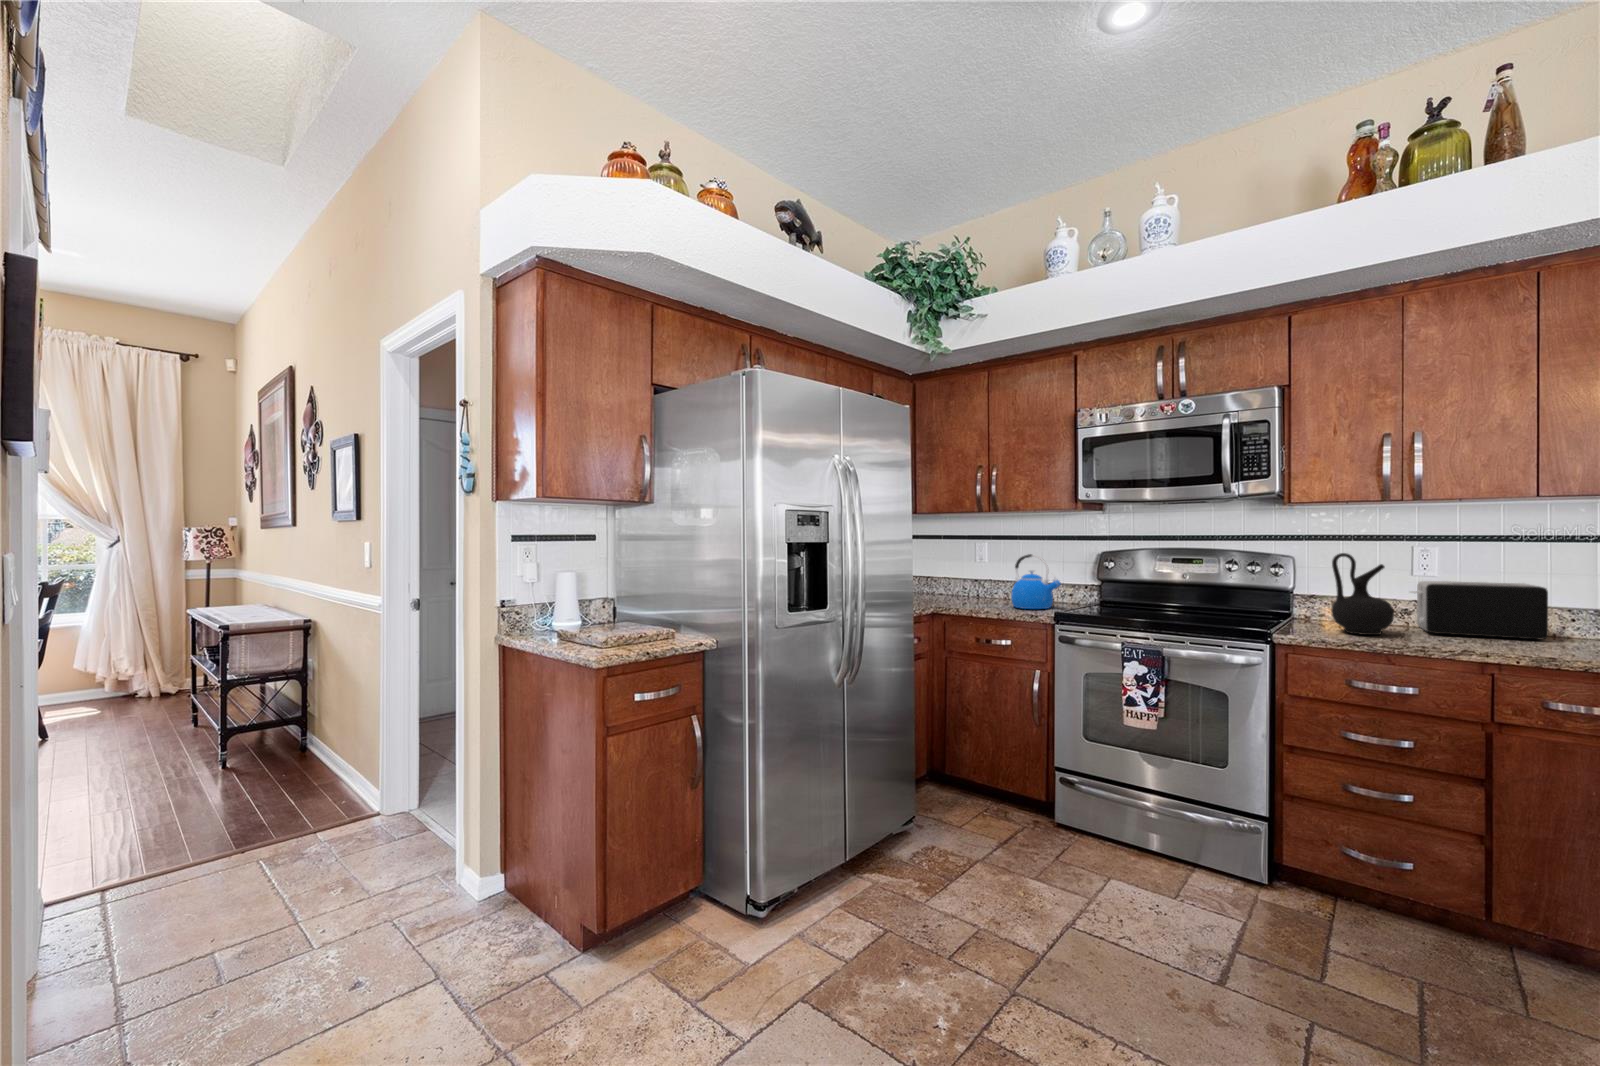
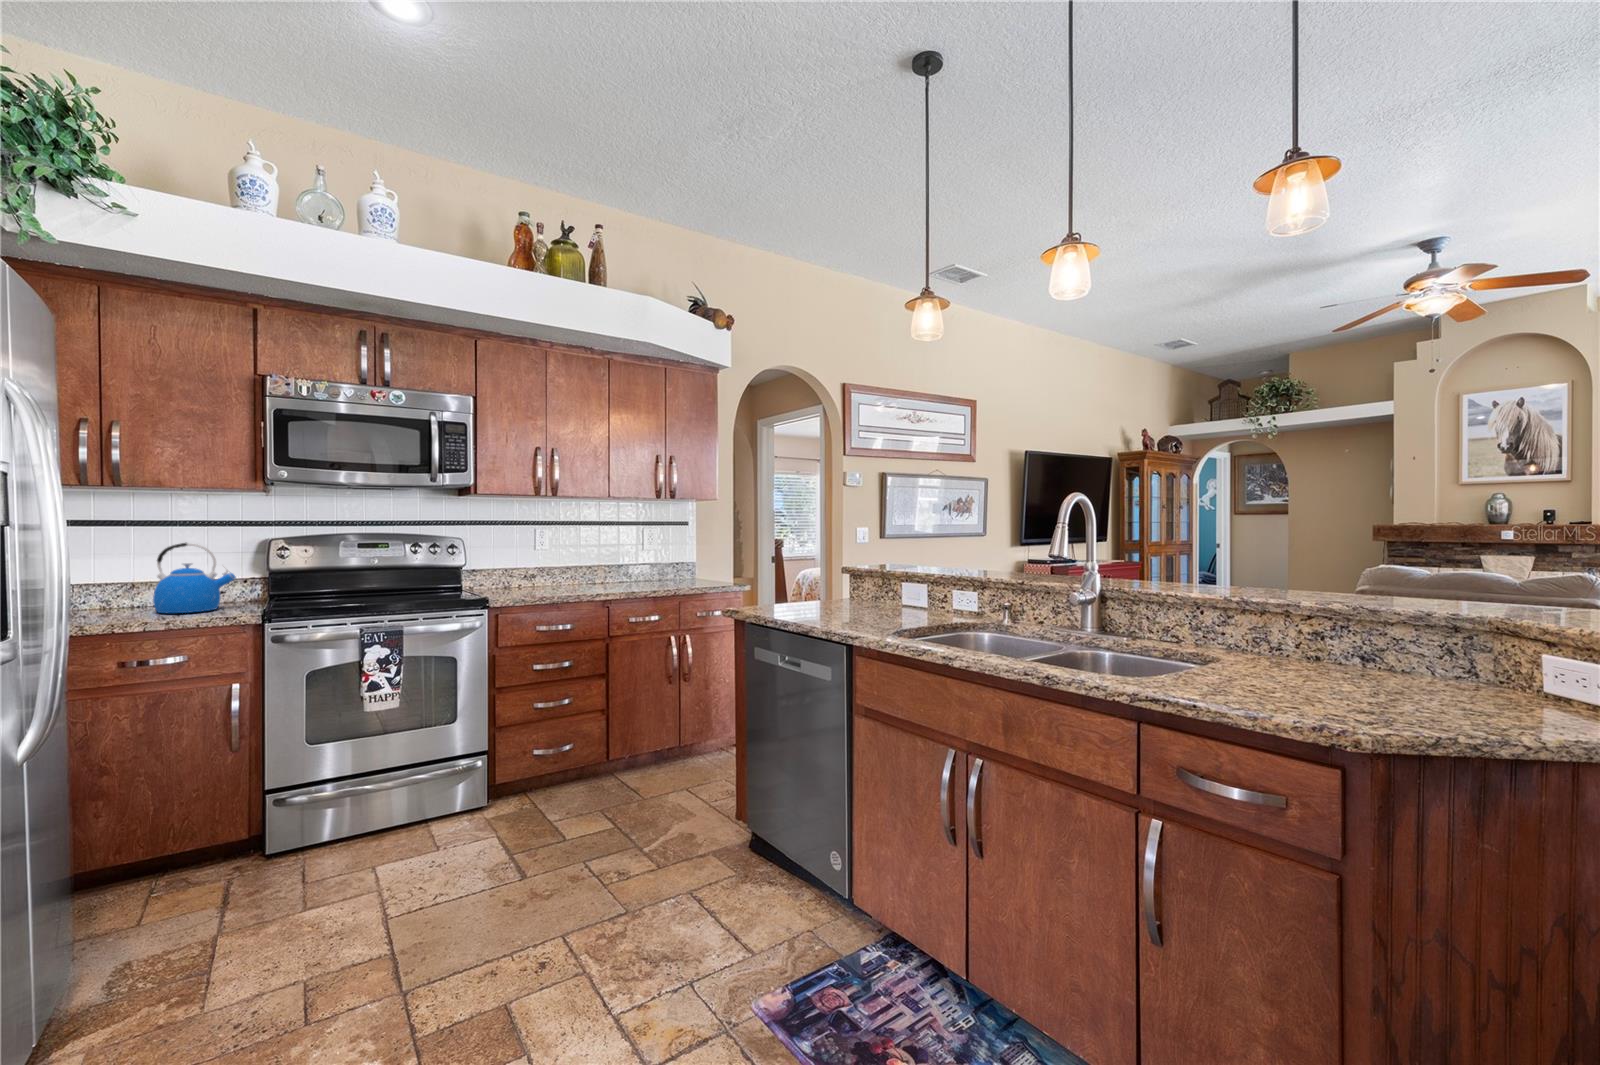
ceramic jug: present [1331,553,1394,635] -> none [508,533,547,594]
toaster: present [1410,581,1548,639] -> none [545,551,612,588]

